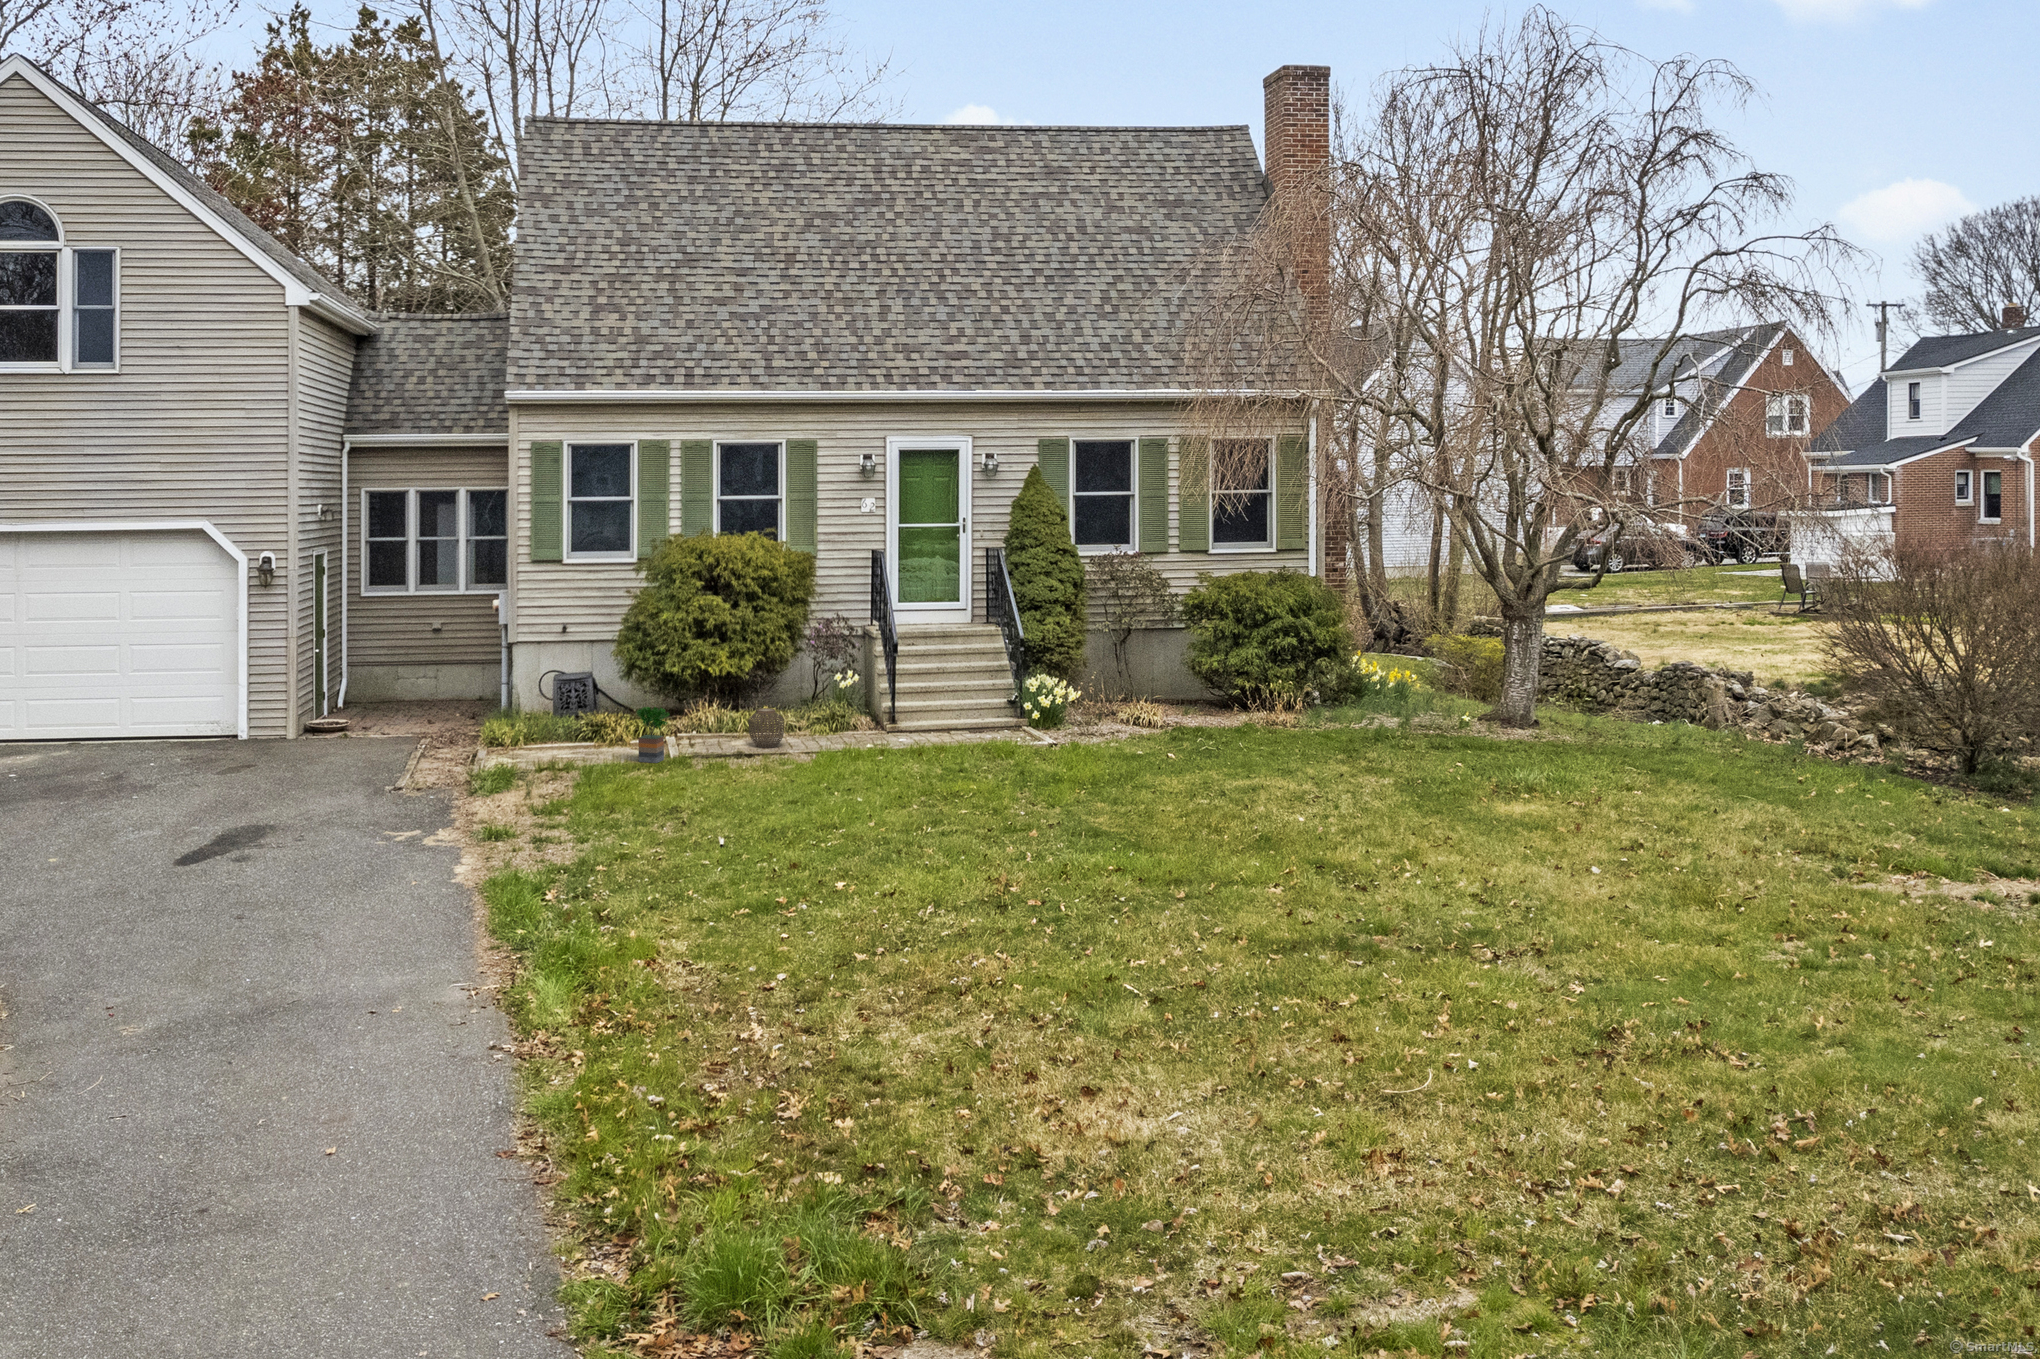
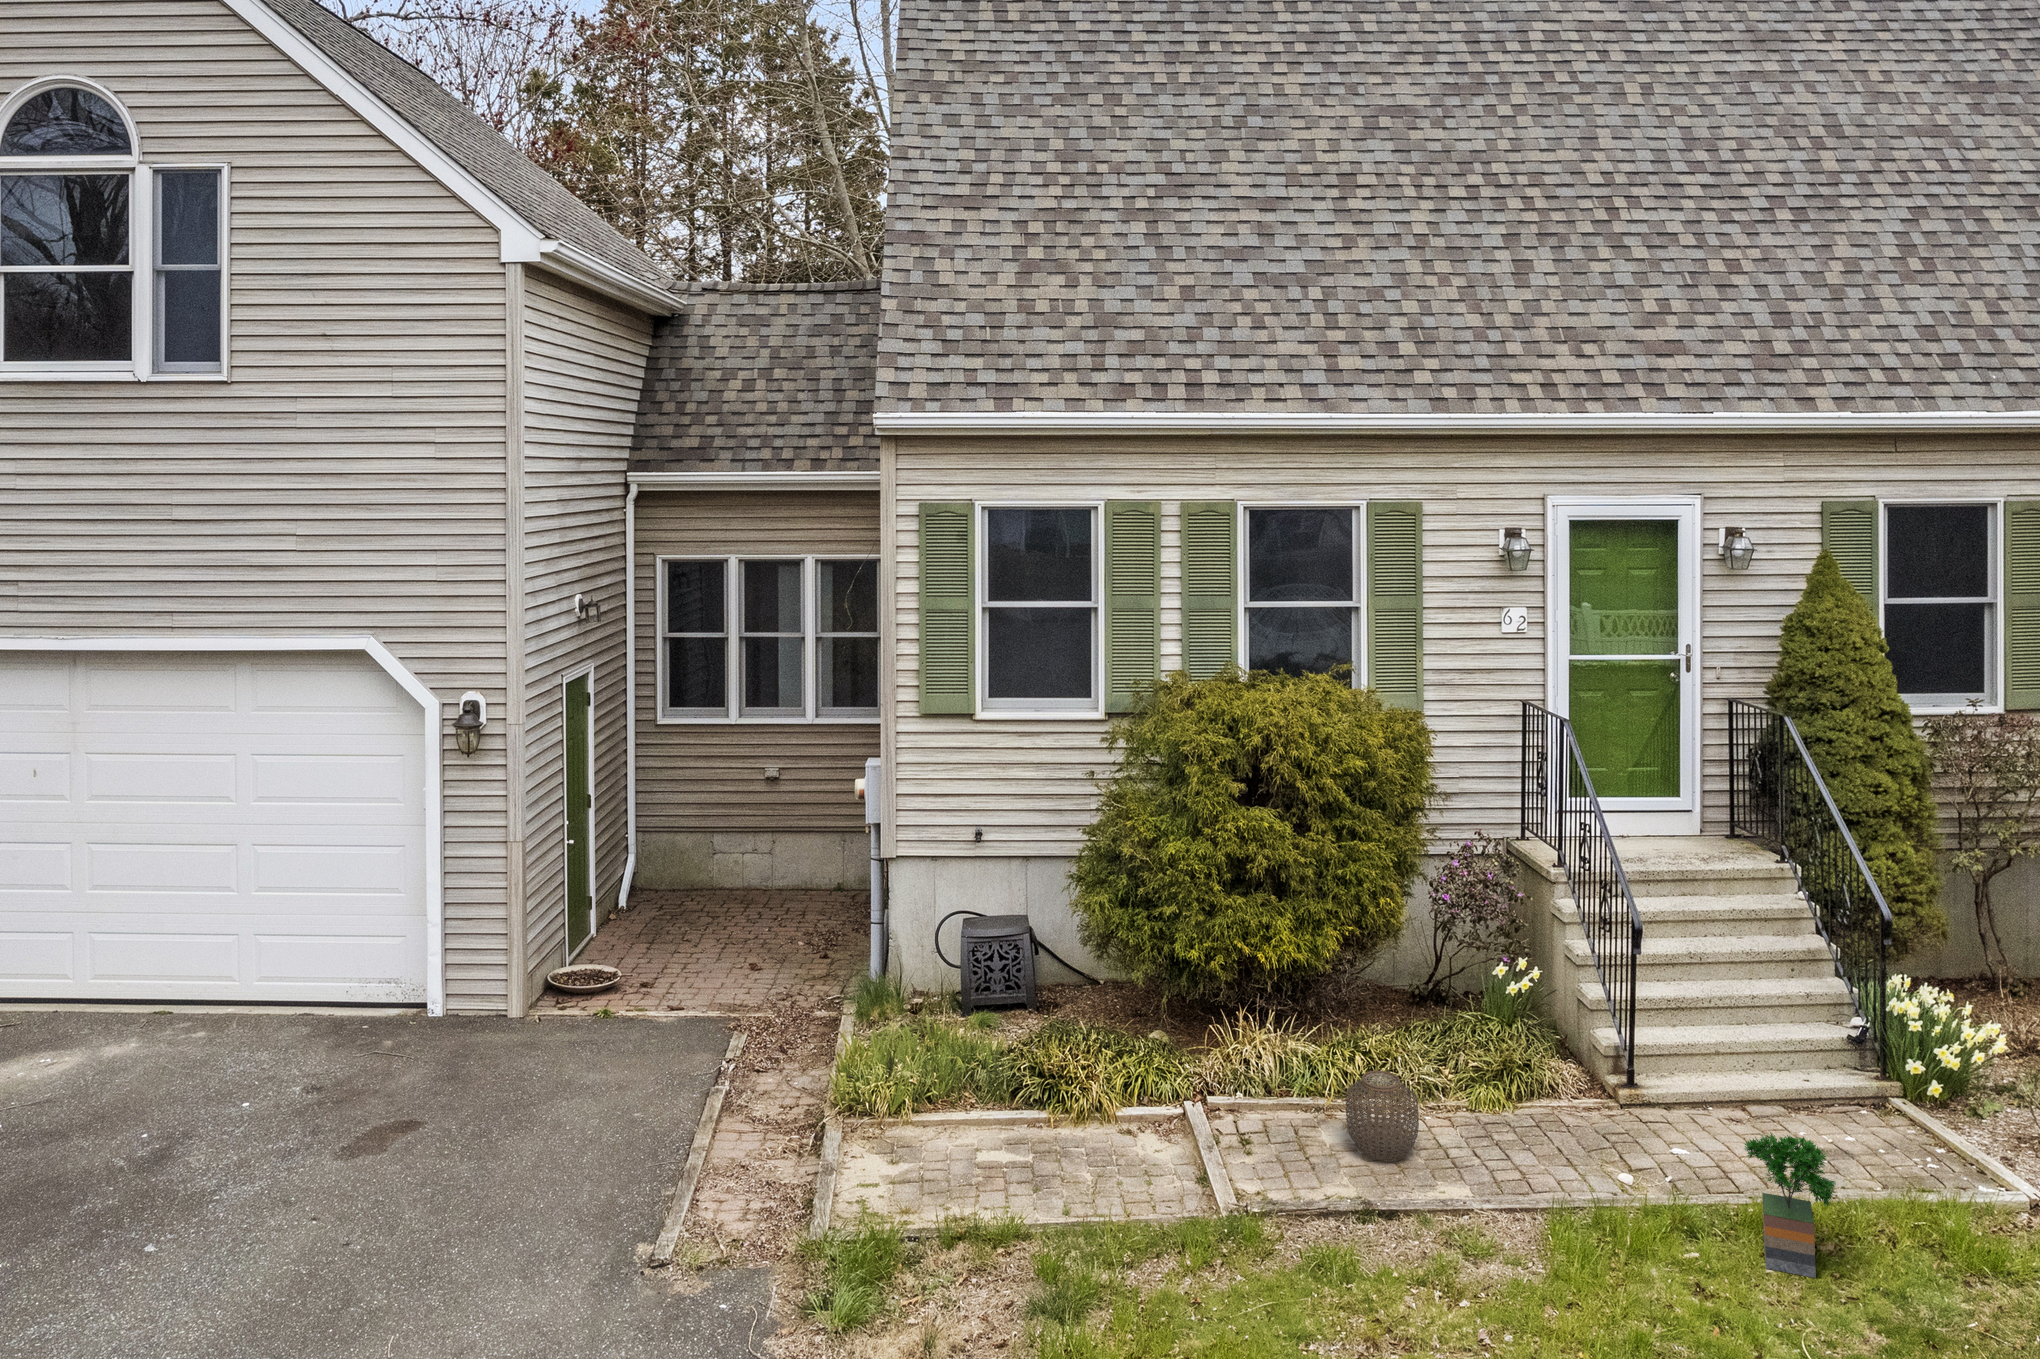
potted tree: present [637,707,669,763] -> present [1744,1133,1836,1278]

